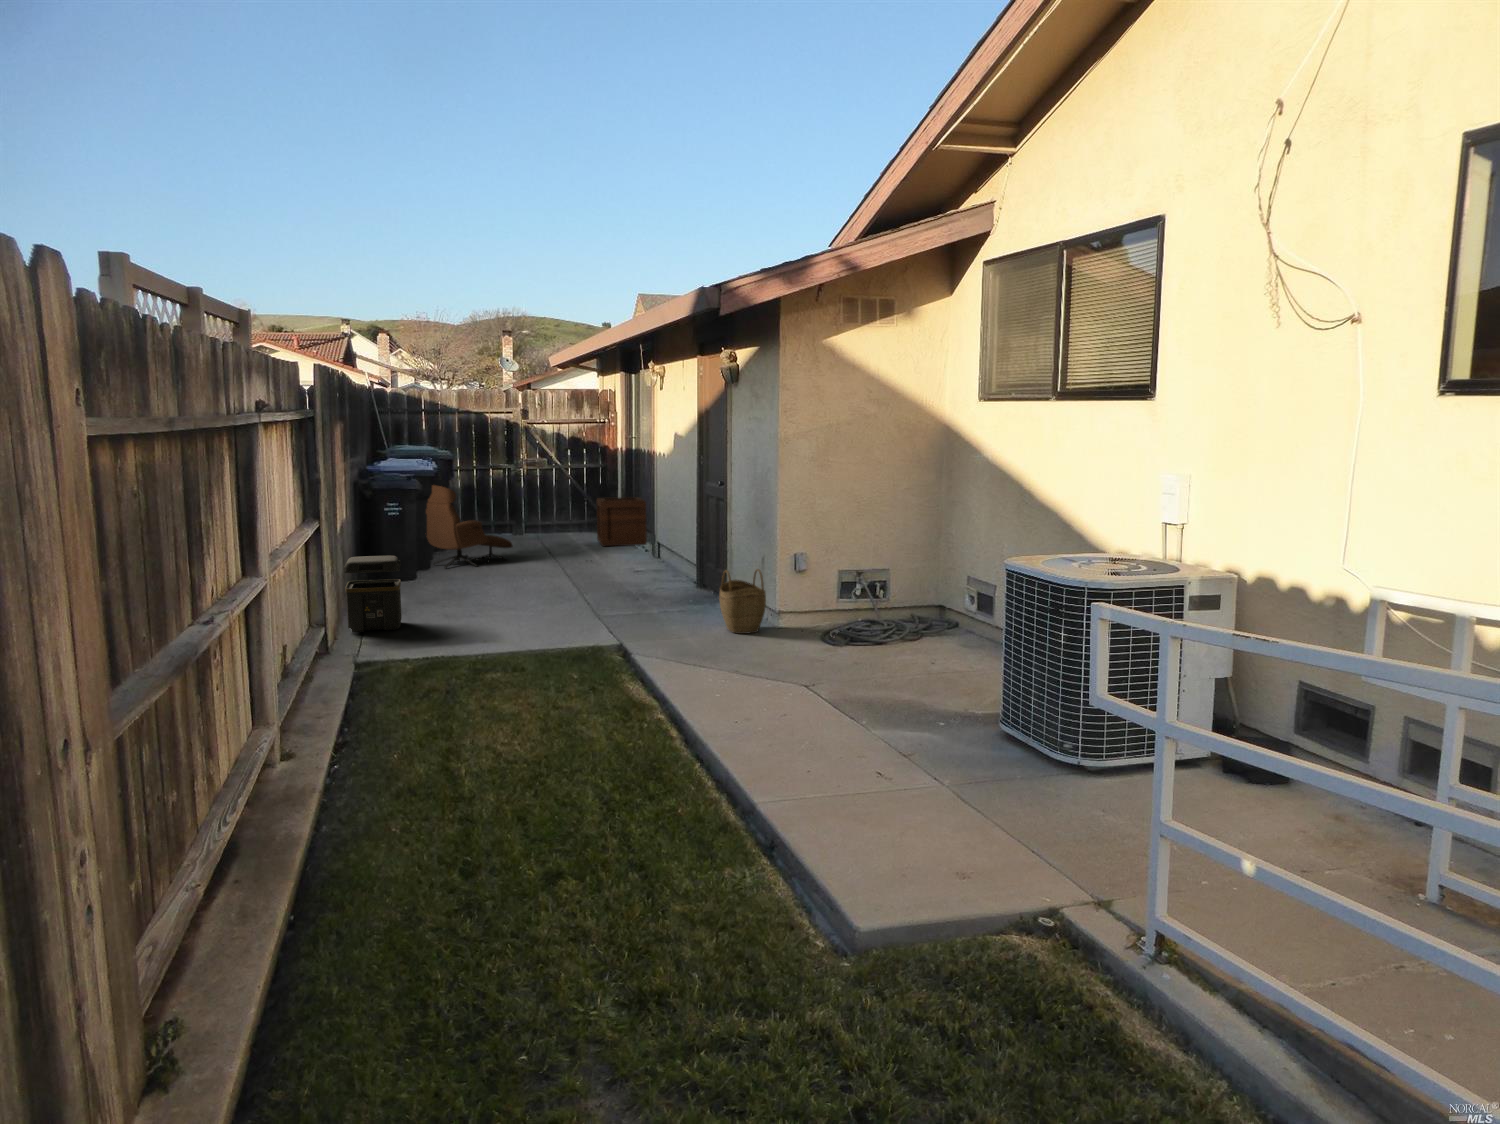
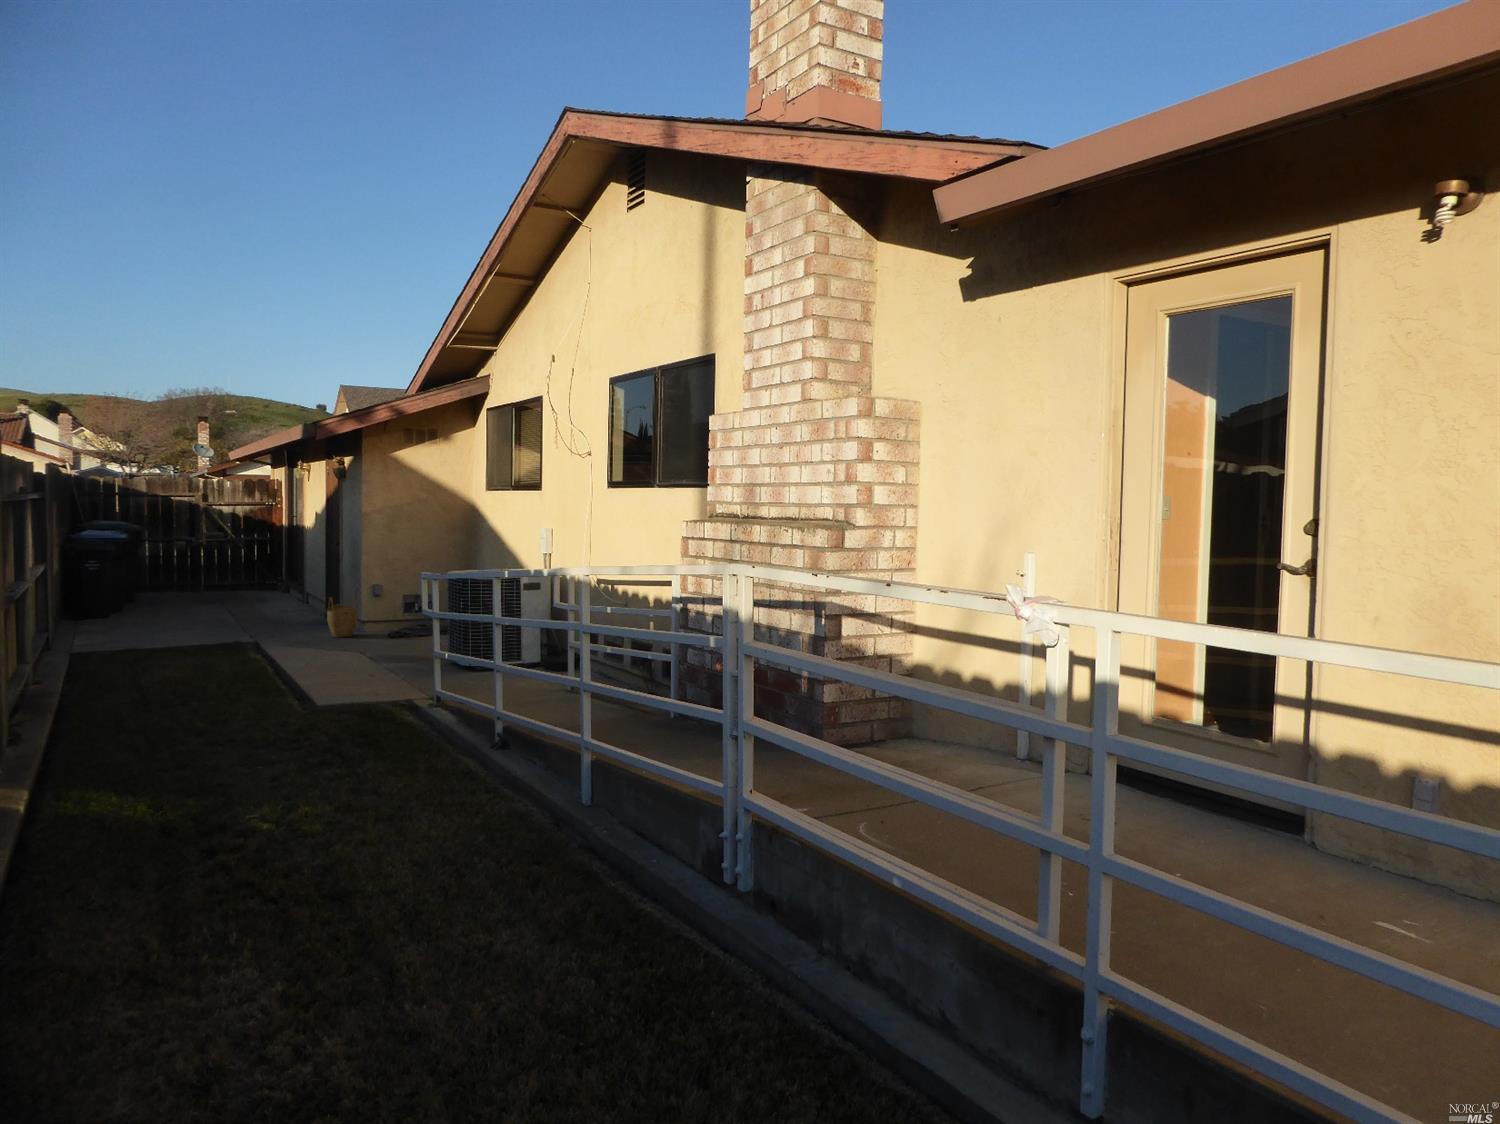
lounge chair: present [426,485,512,568] -> none [110,551,189,614]
wooden crate: present [597,497,647,546] -> none [262,561,302,599]
toolbox: present [344,556,402,632] -> none [55,594,98,646]

